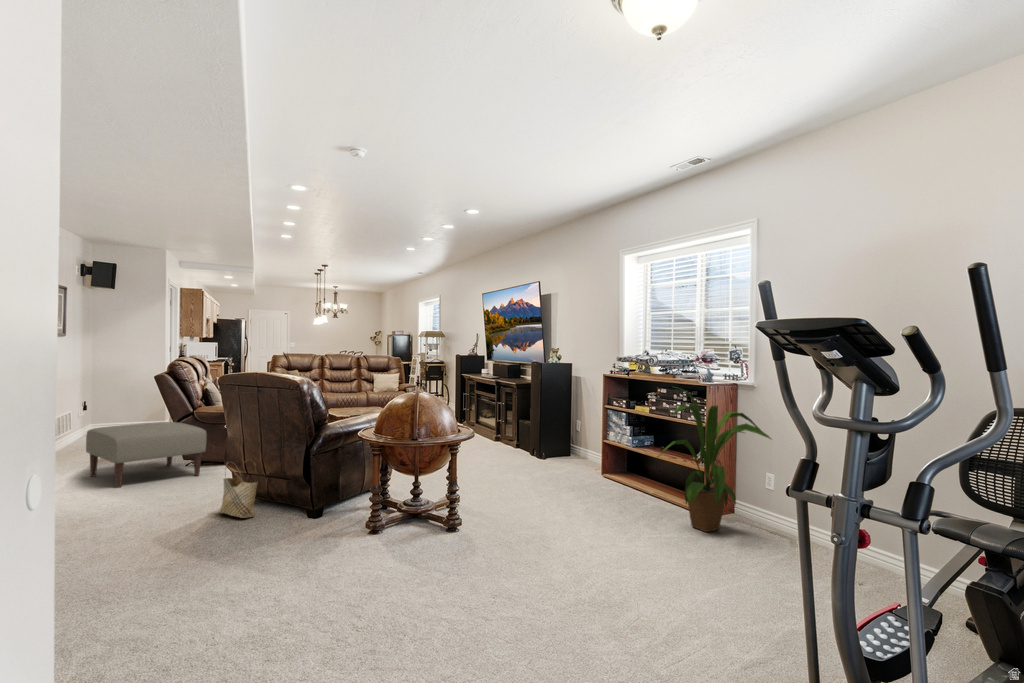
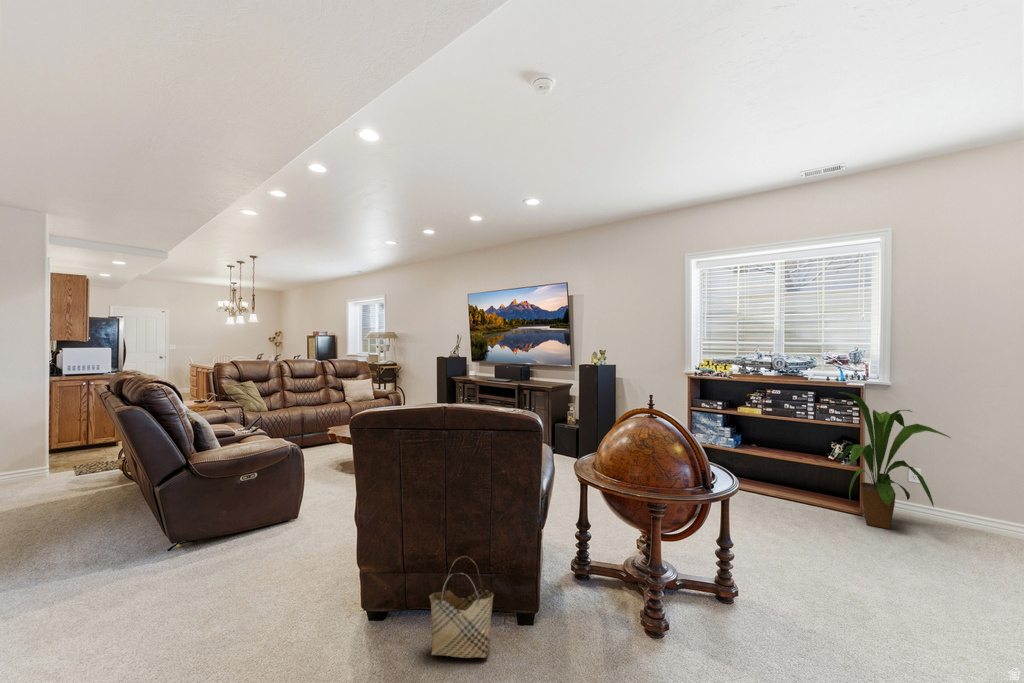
ottoman: present [86,422,207,488] -> none [43,490,273,641]

